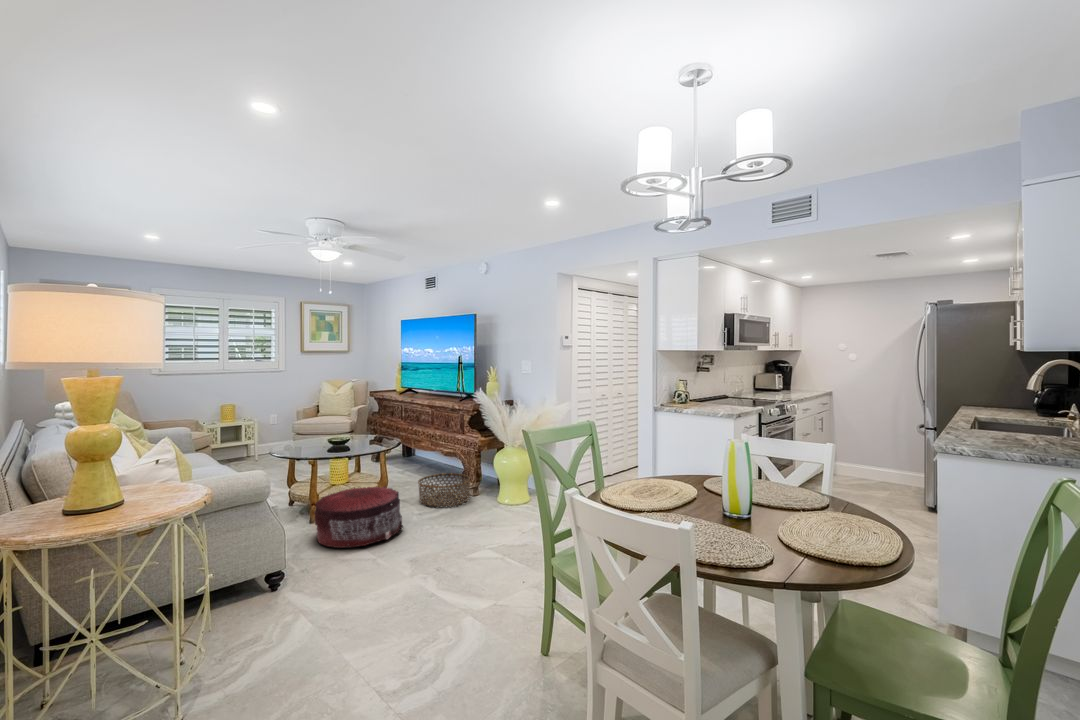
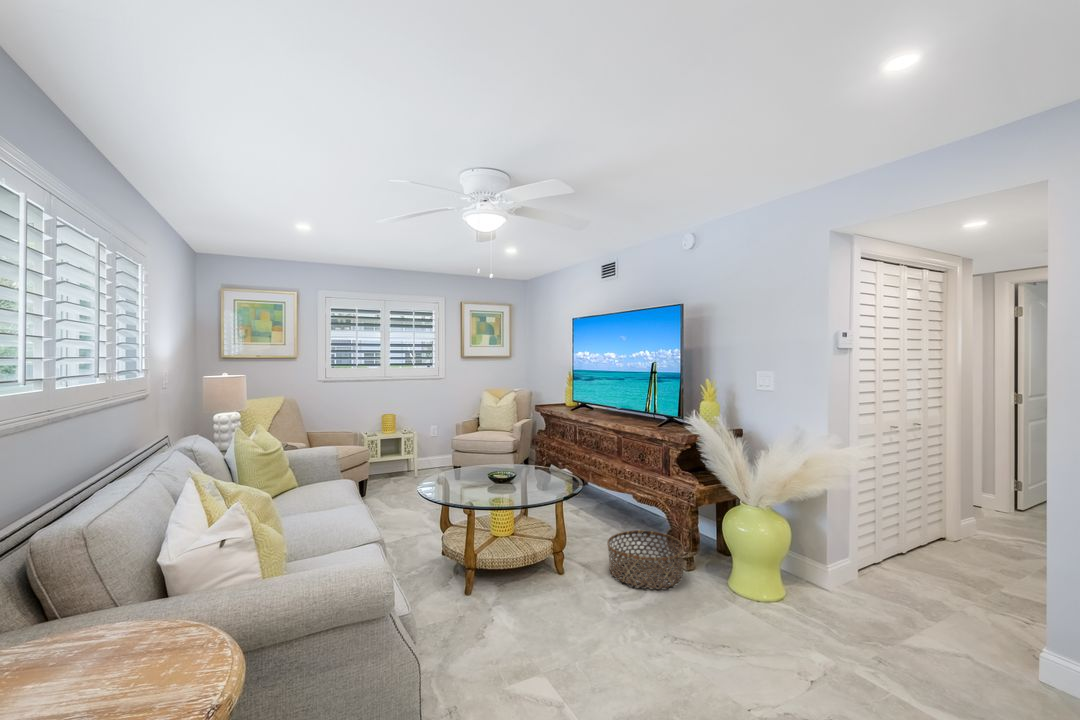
pouf: present [314,486,403,548] -> none [470,552,597,666]

